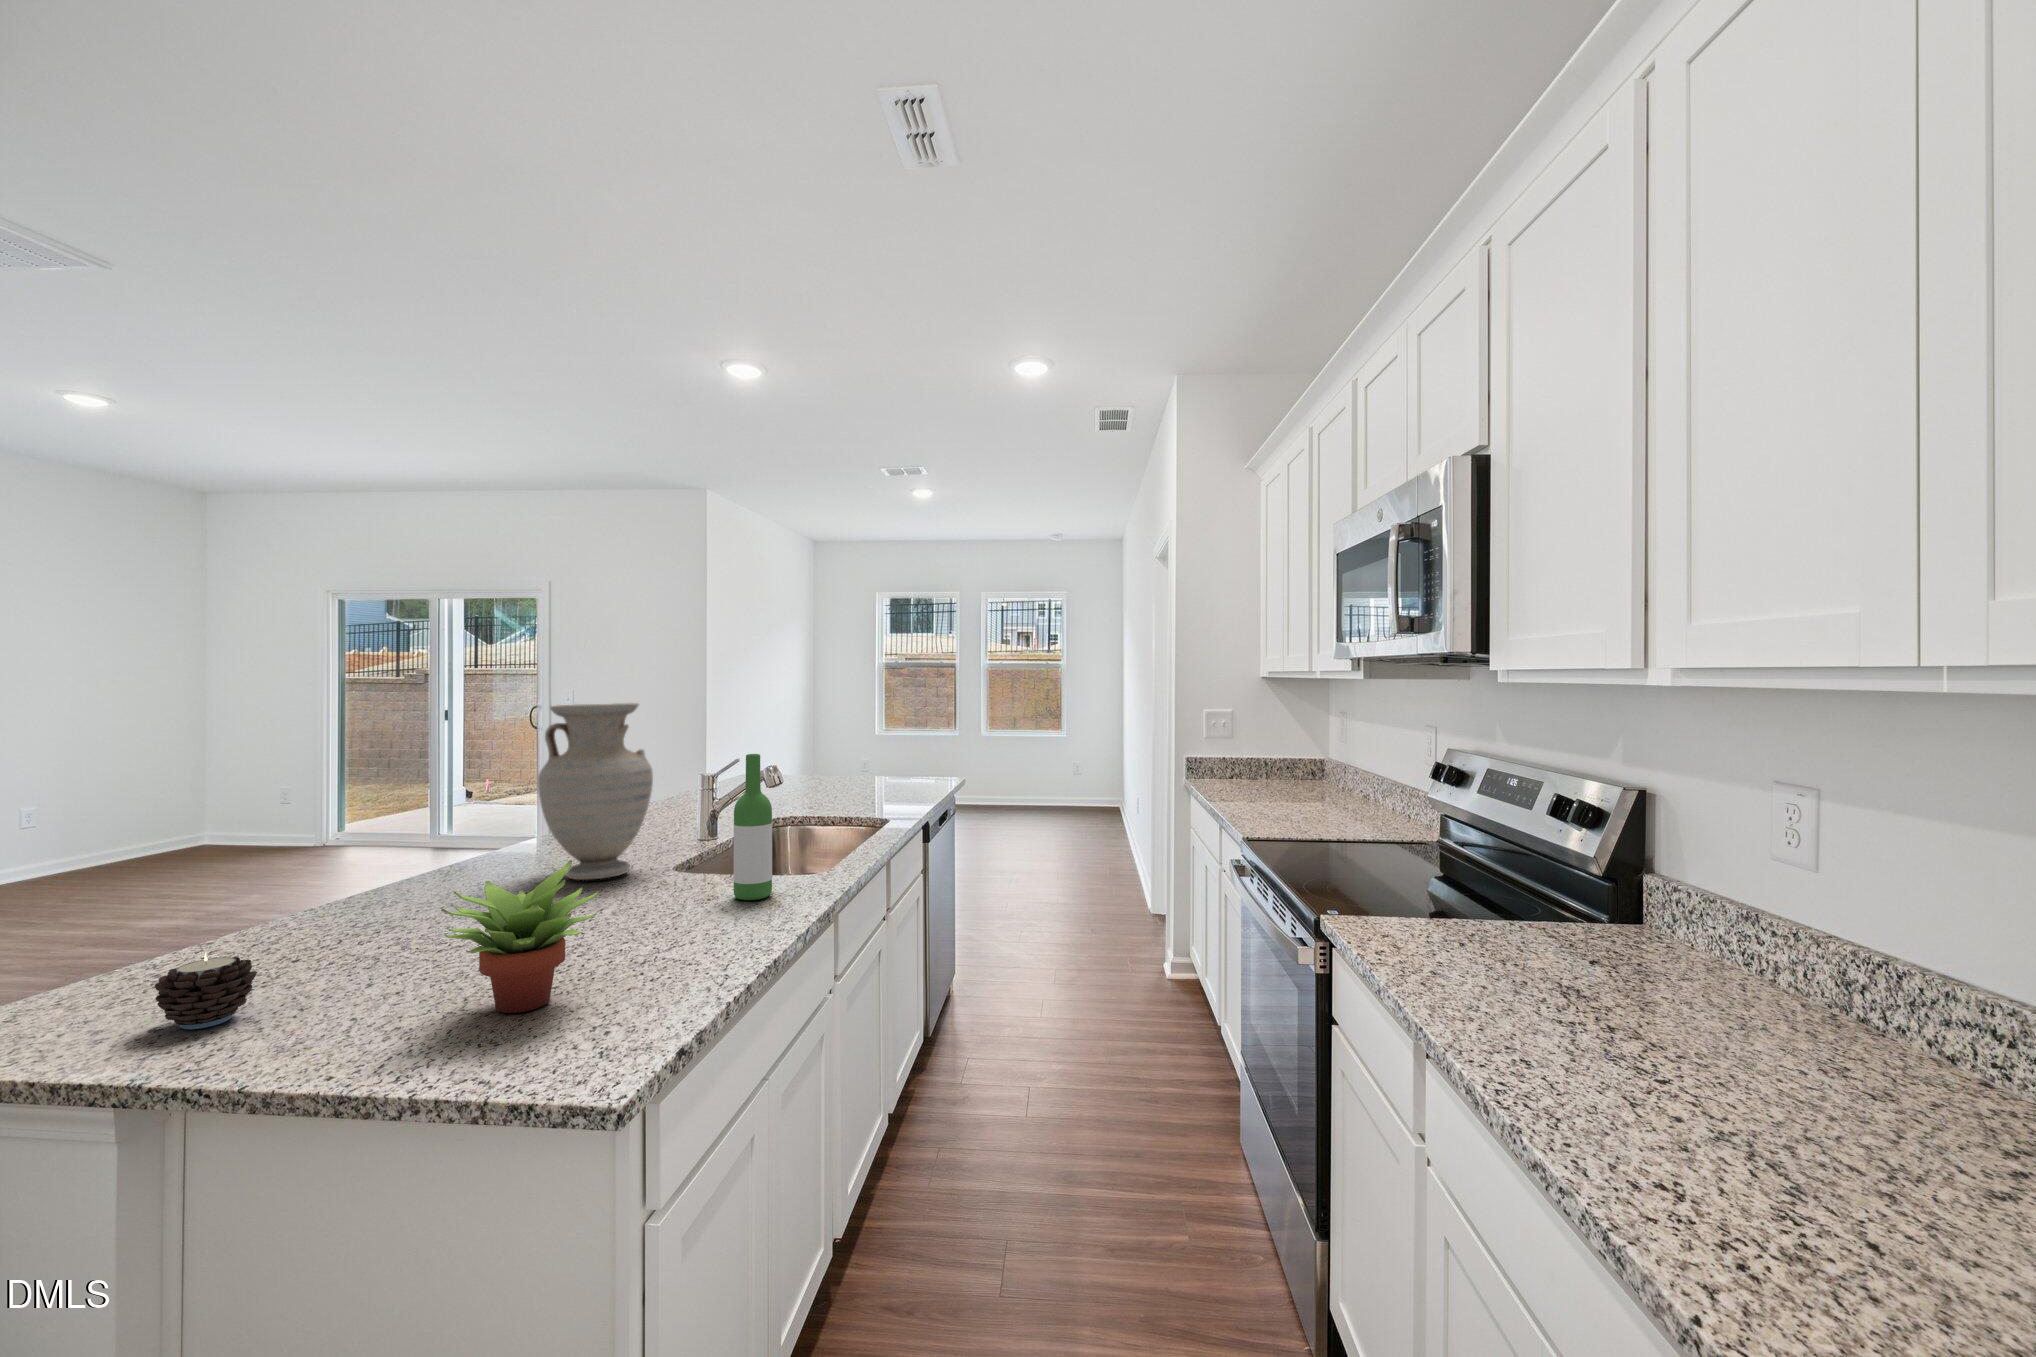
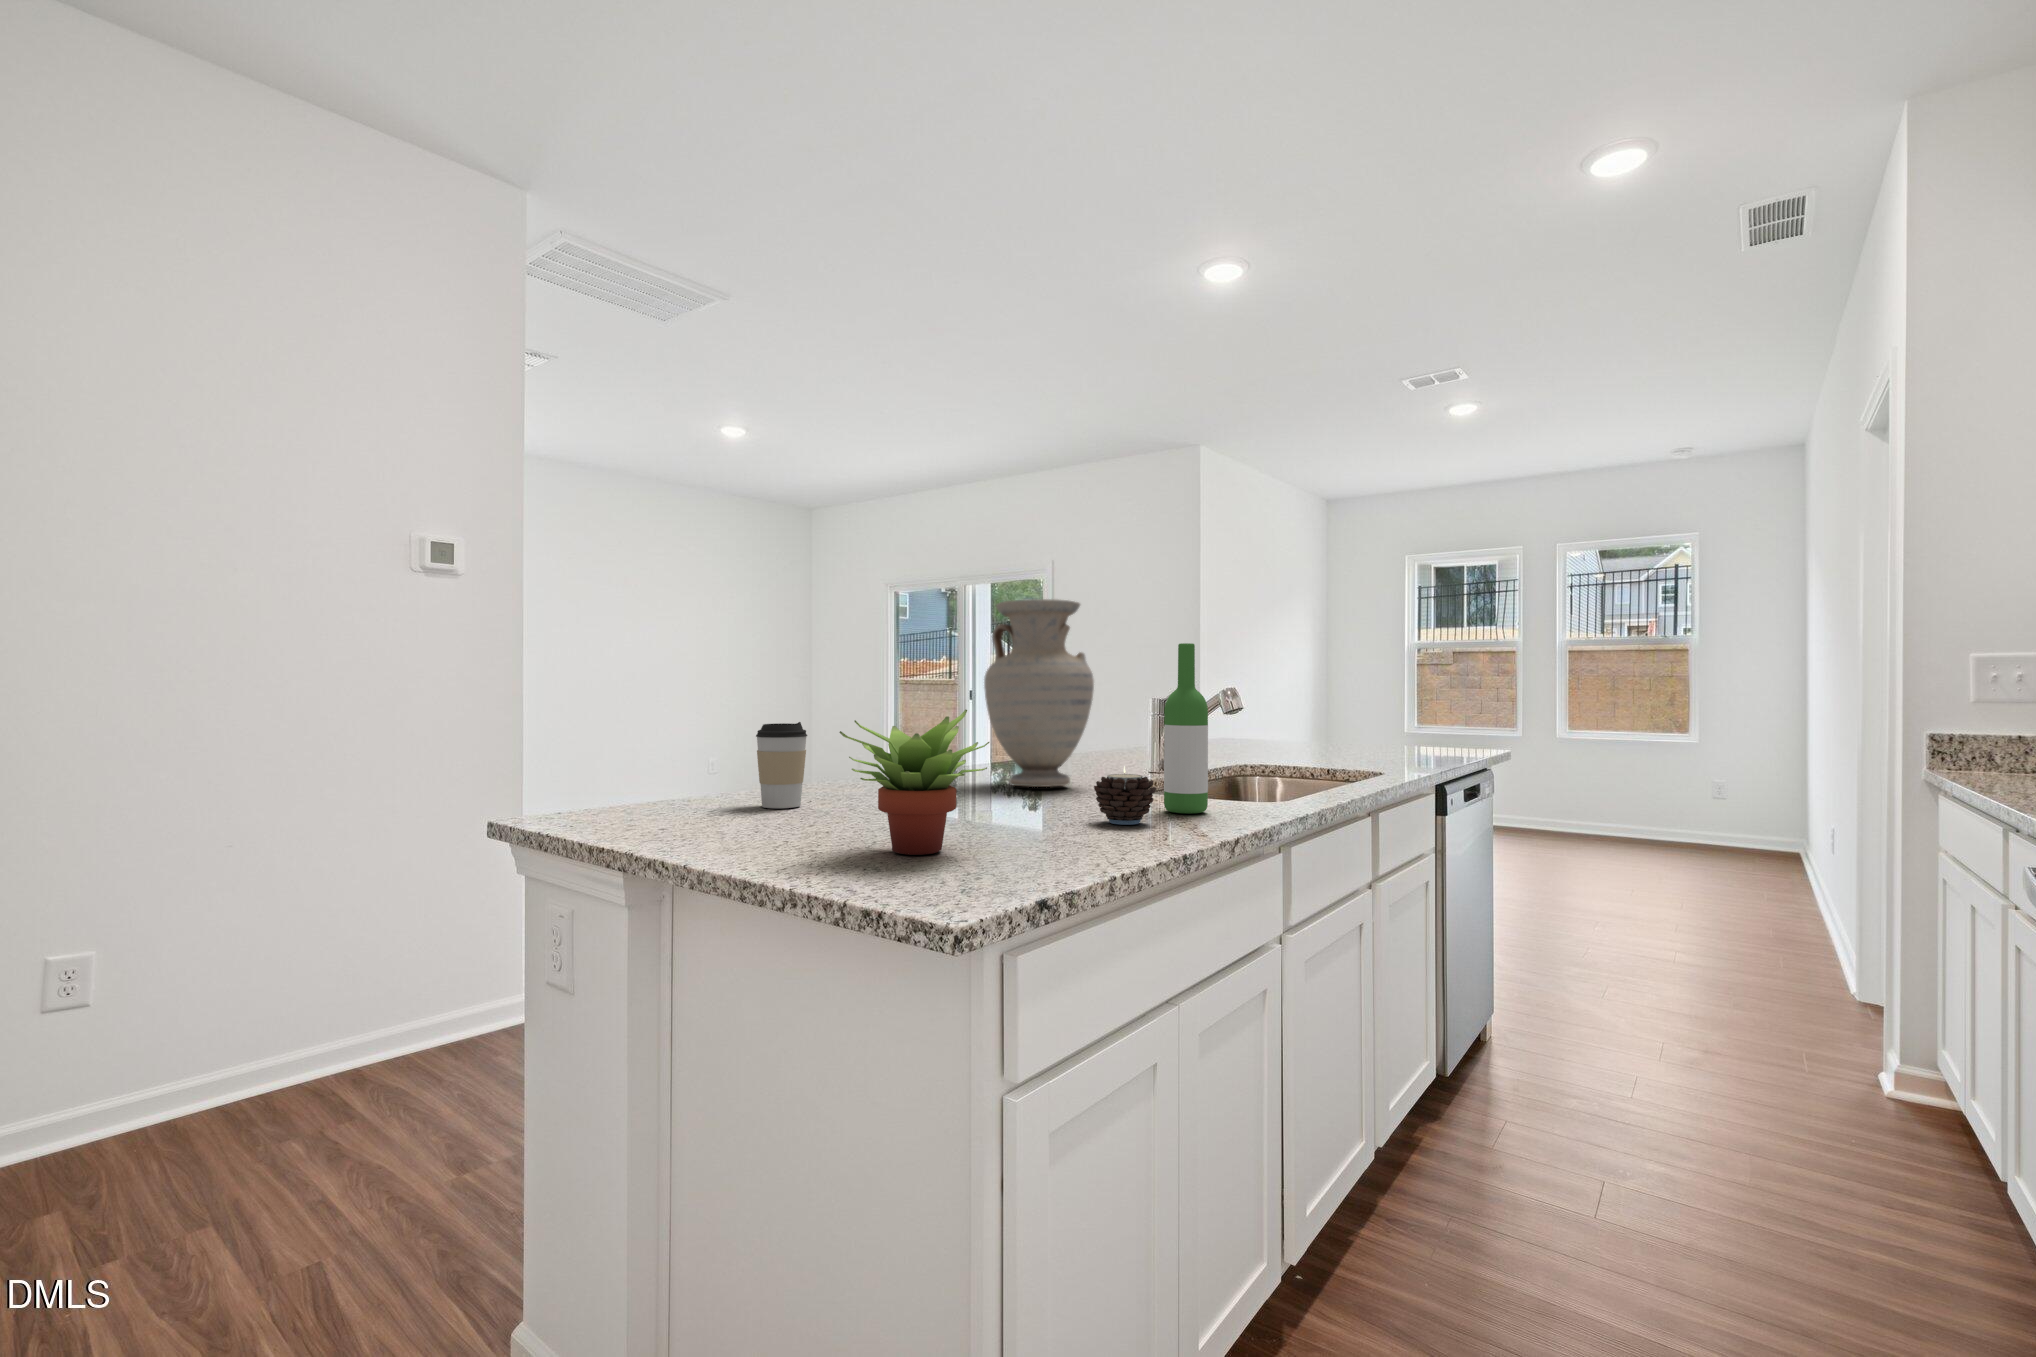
coffee cup: none [273,860,344,961] -> present [756,722,807,808]
candle: present [155,952,257,1029] -> present [1094,766,1156,825]

